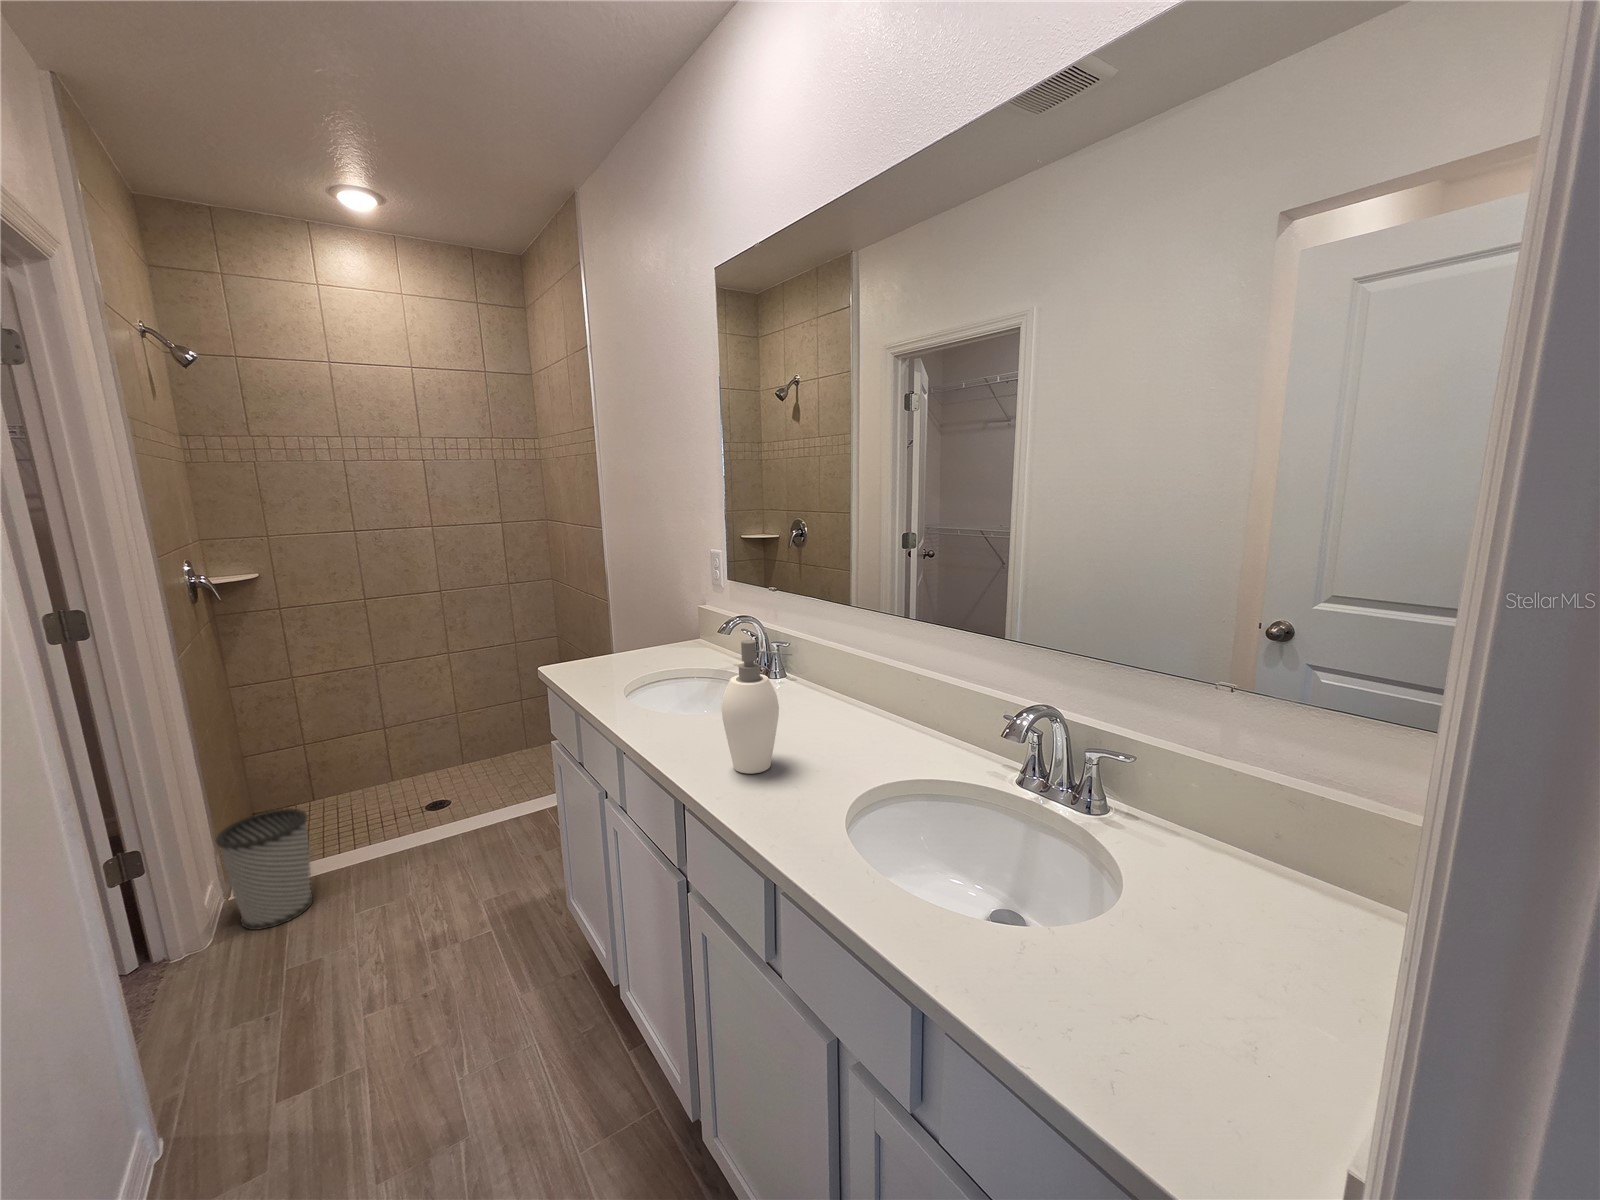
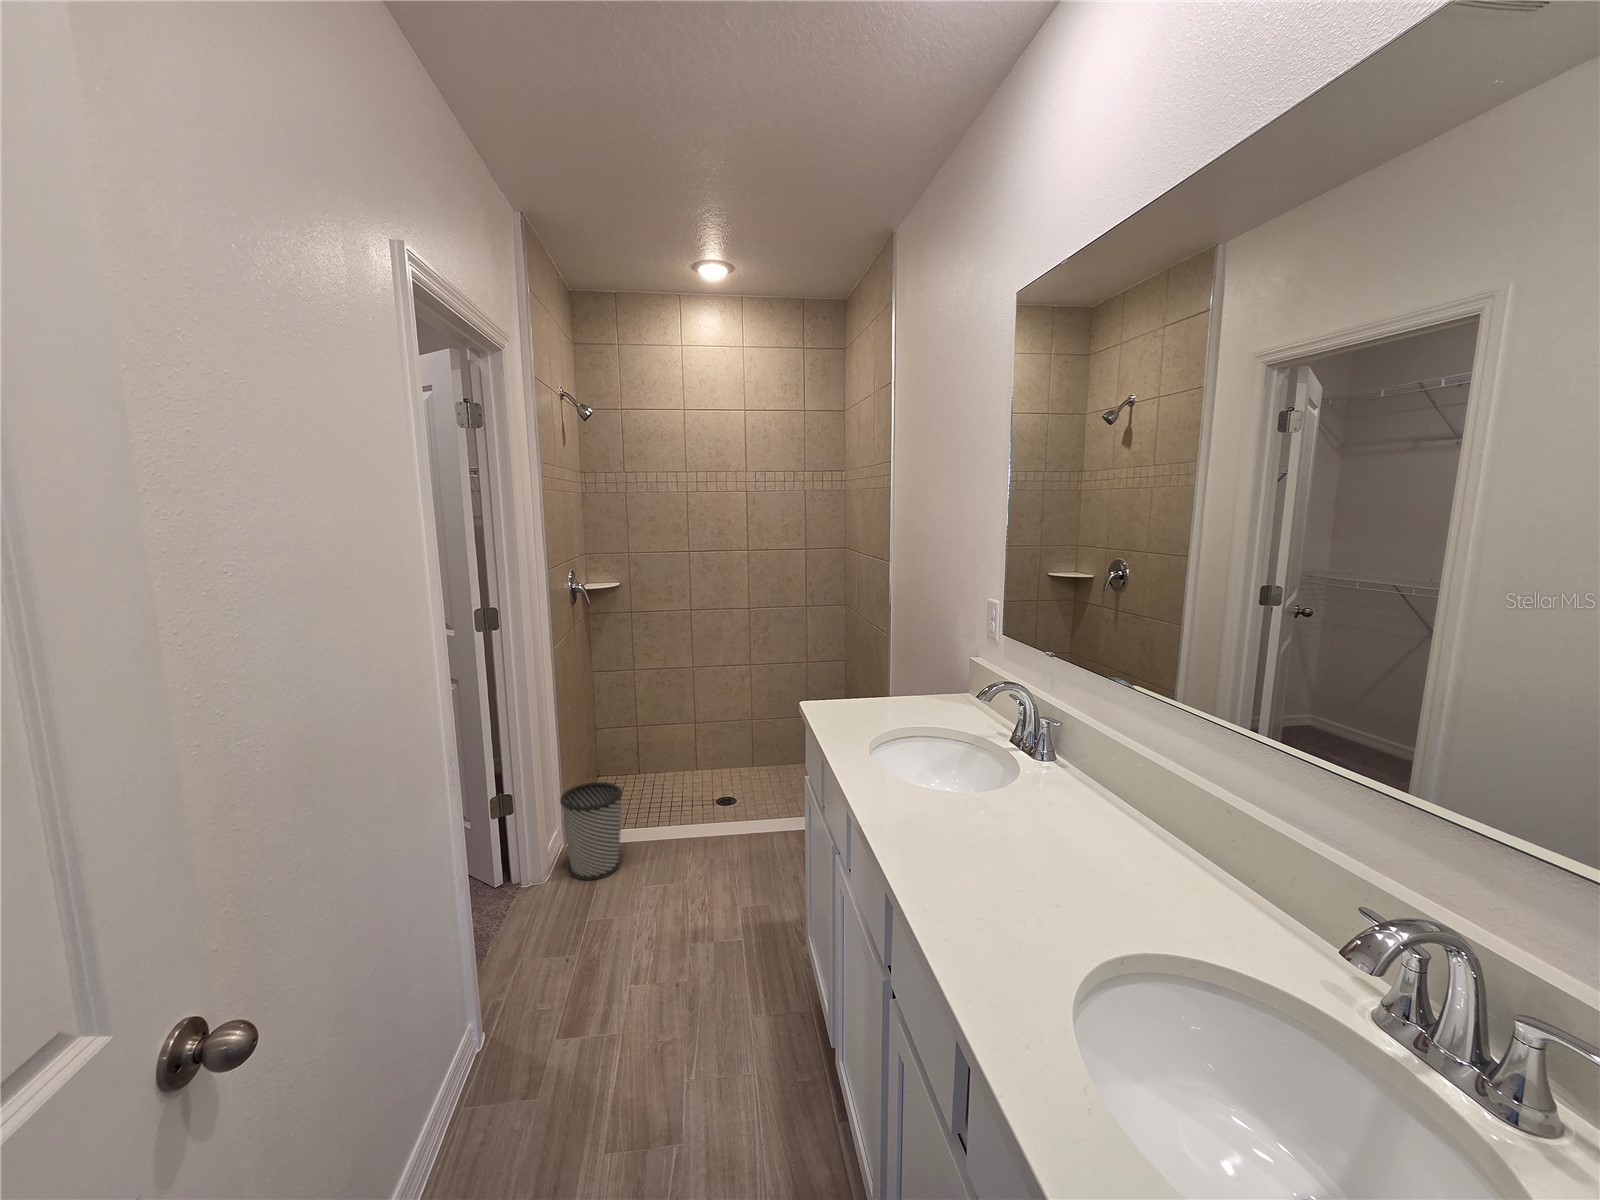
soap dispenser: present [722,640,792,774] -> none [949,729,1039,889]

